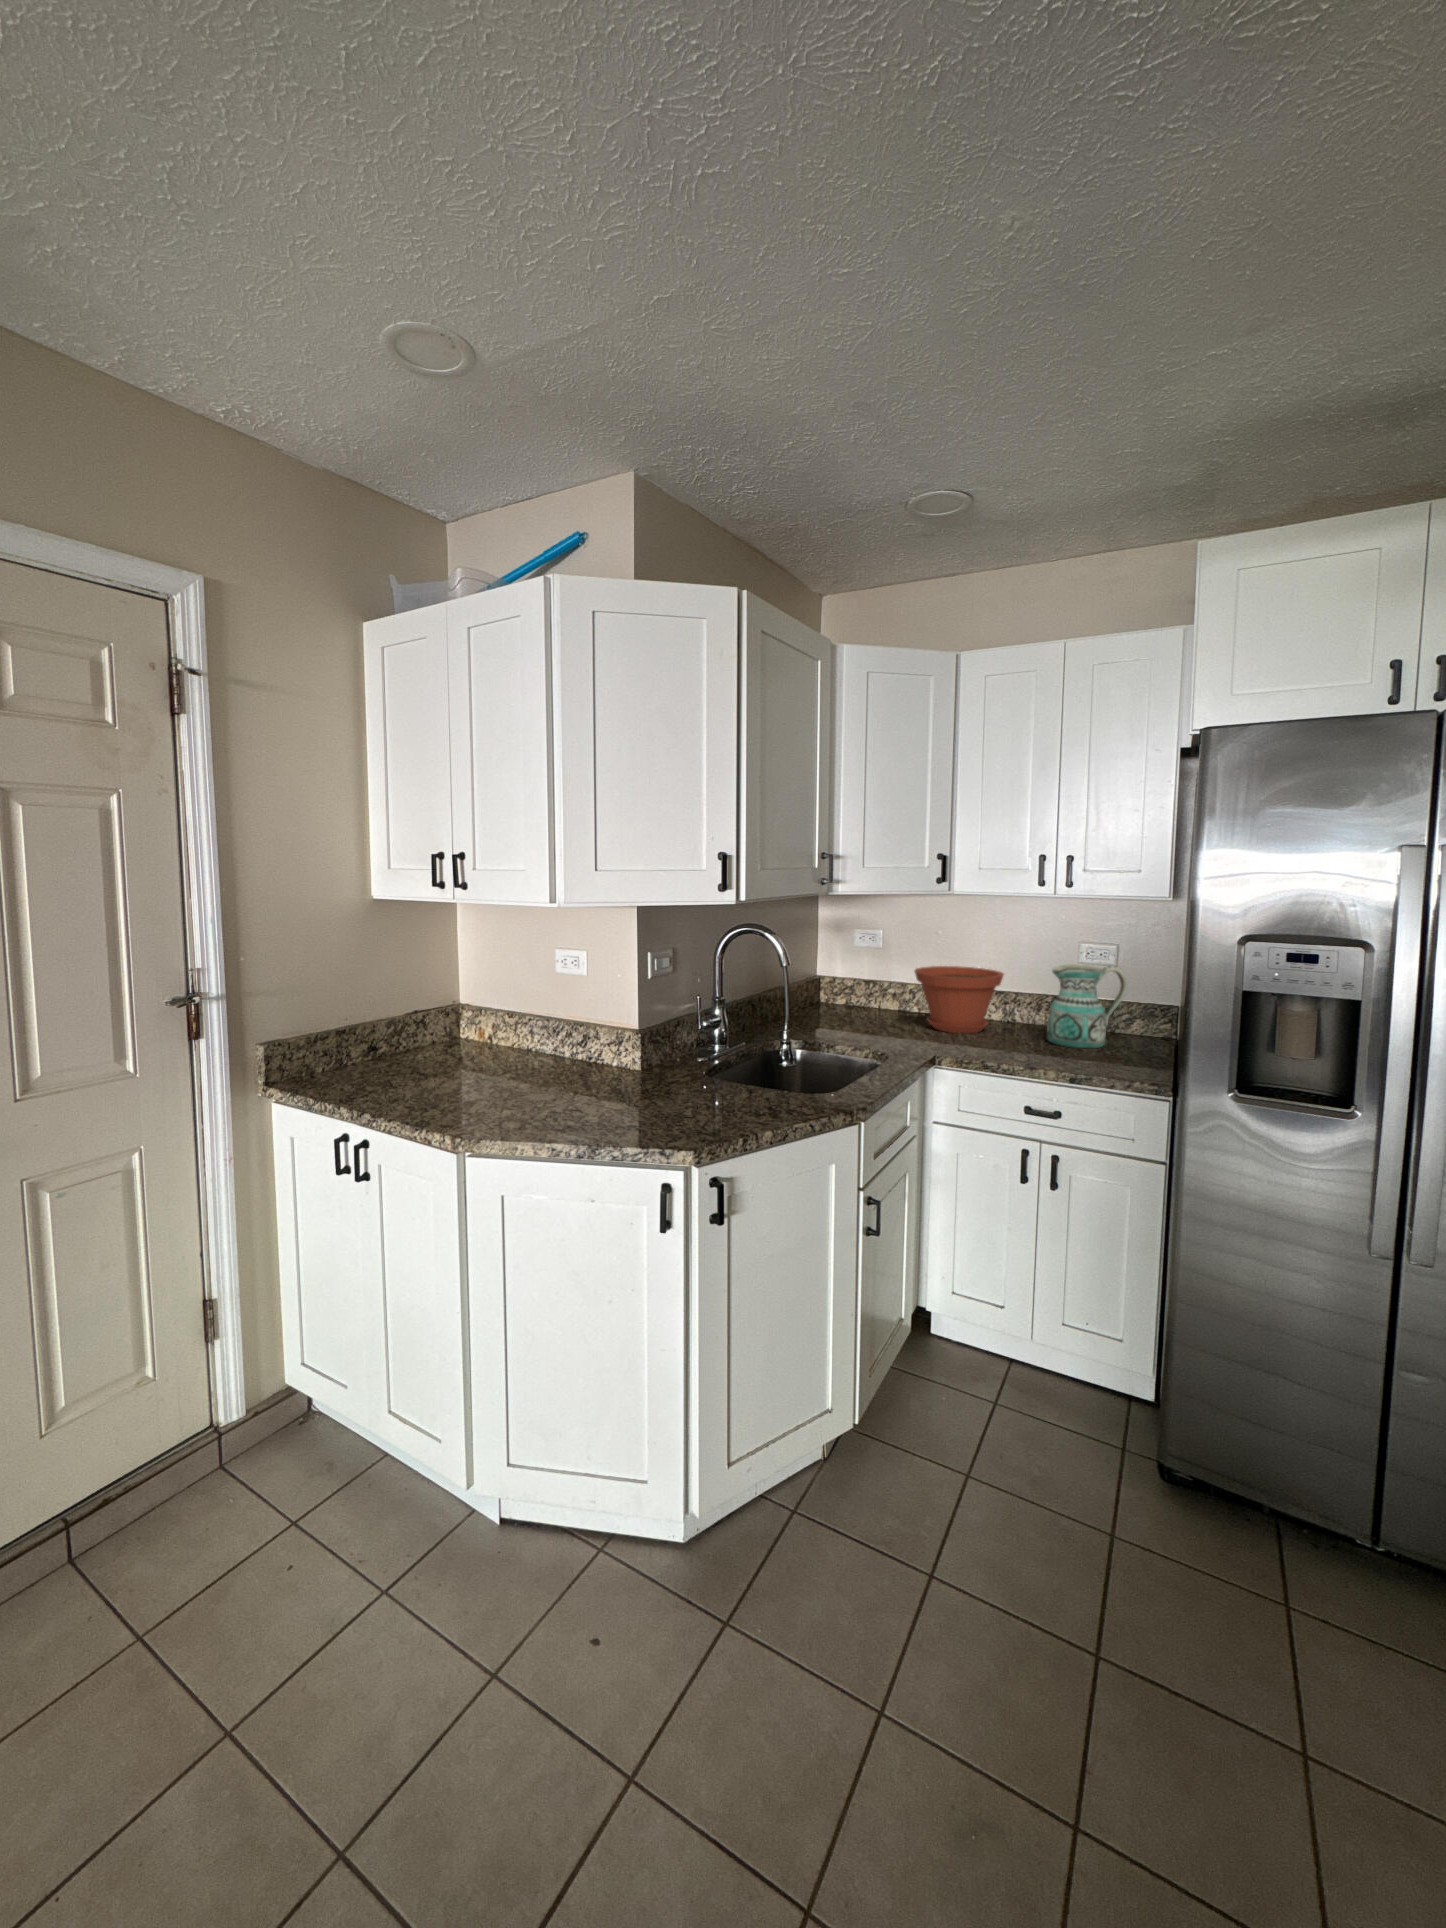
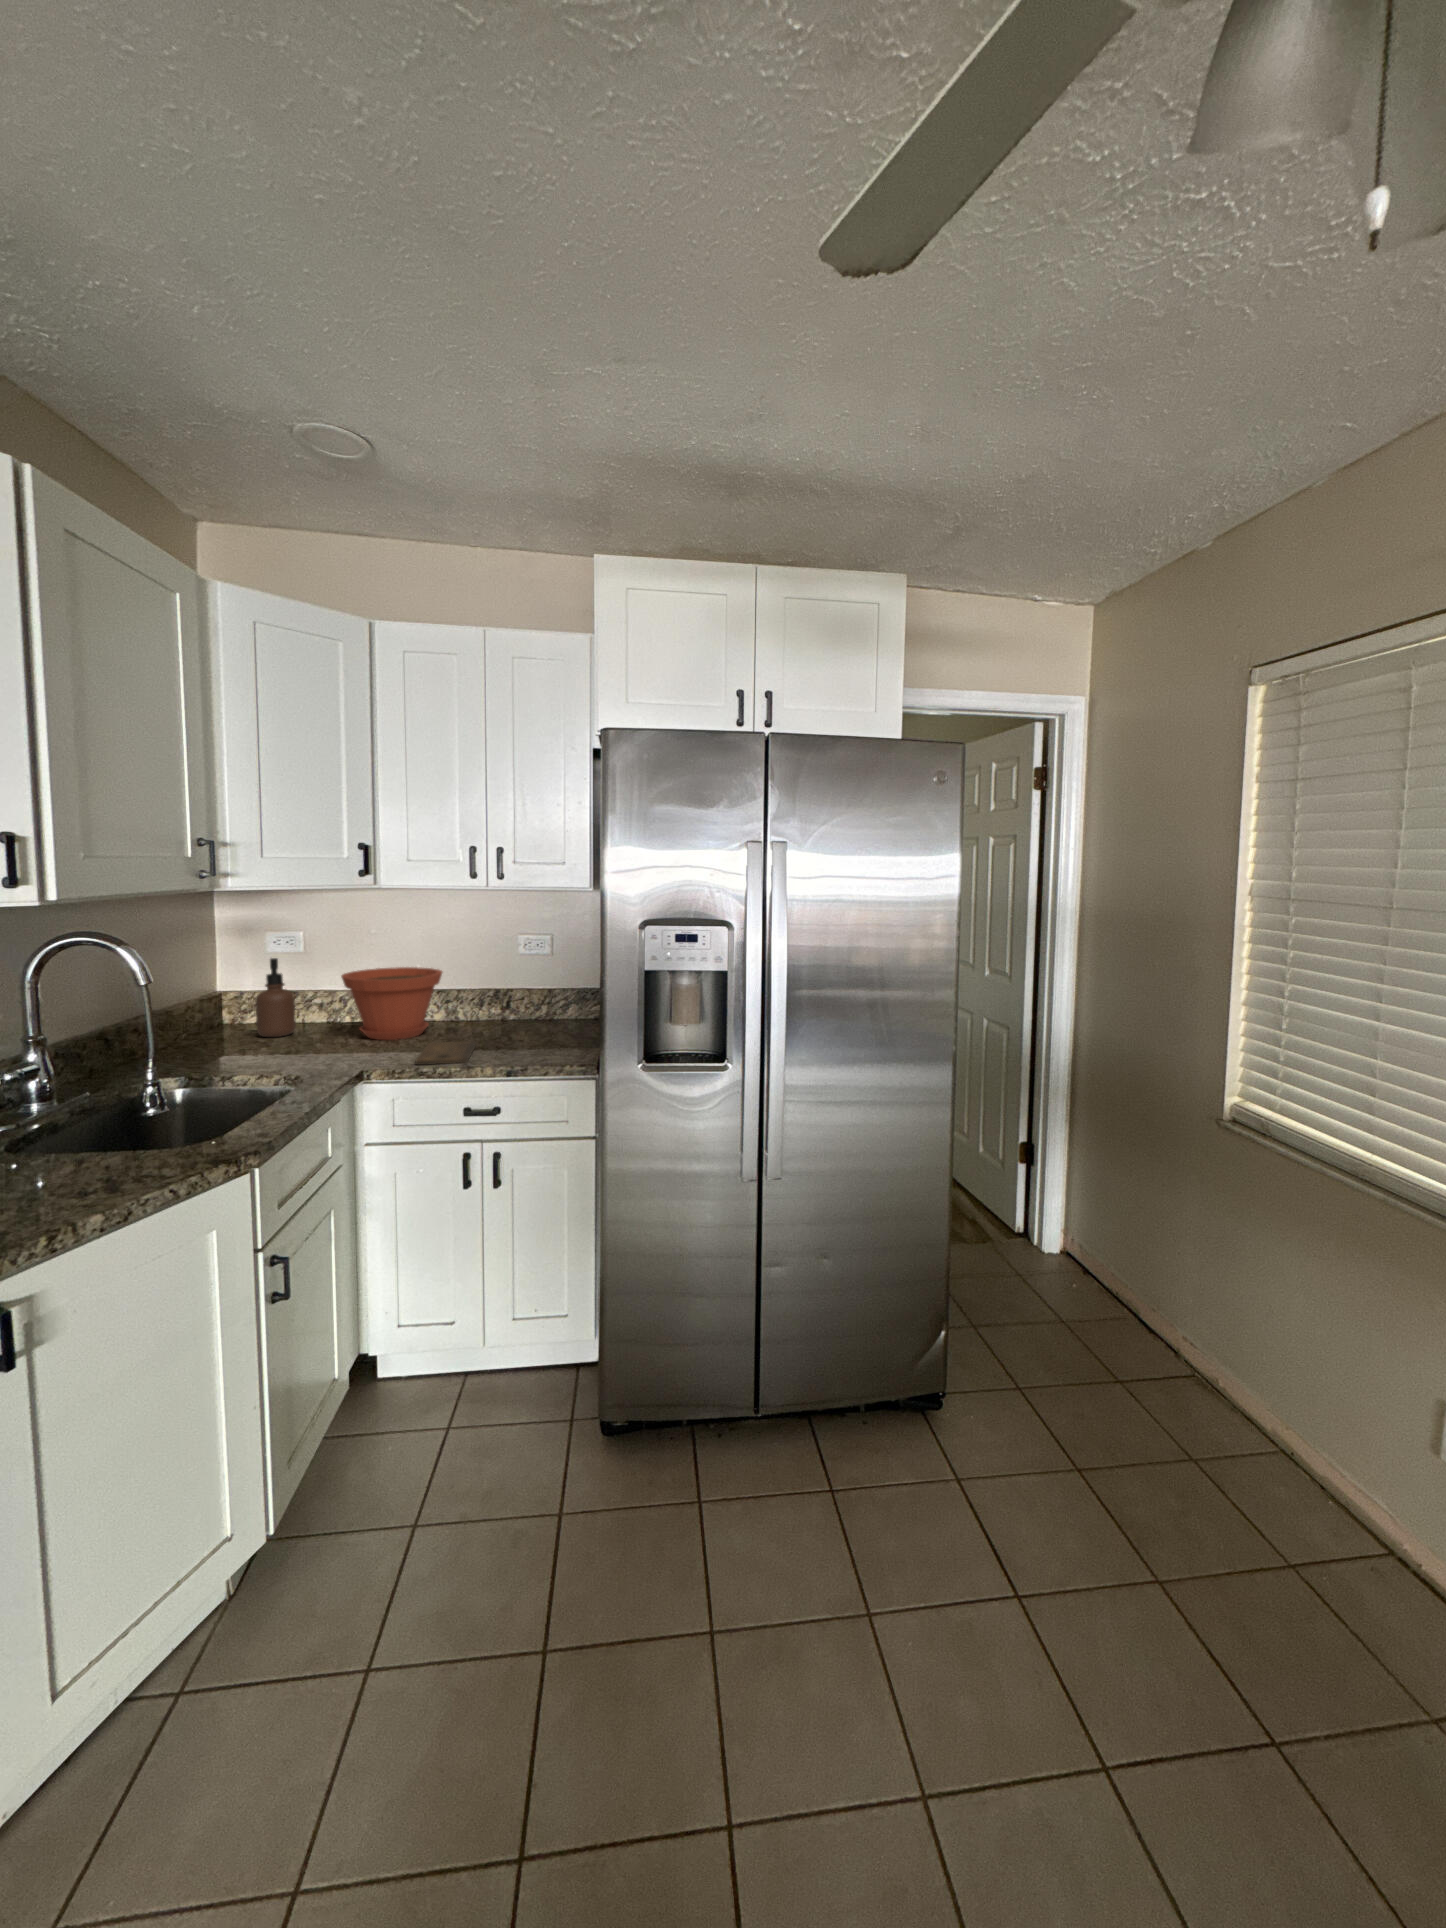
soap dispenser: none [845,951,874,1018] -> present [256,958,296,1037]
ceramic pitcher: present [1047,964,1127,1048] -> none [488,955,559,1039]
cutting board: none [981,1040,1037,1064] -> present [416,1041,476,1065]

